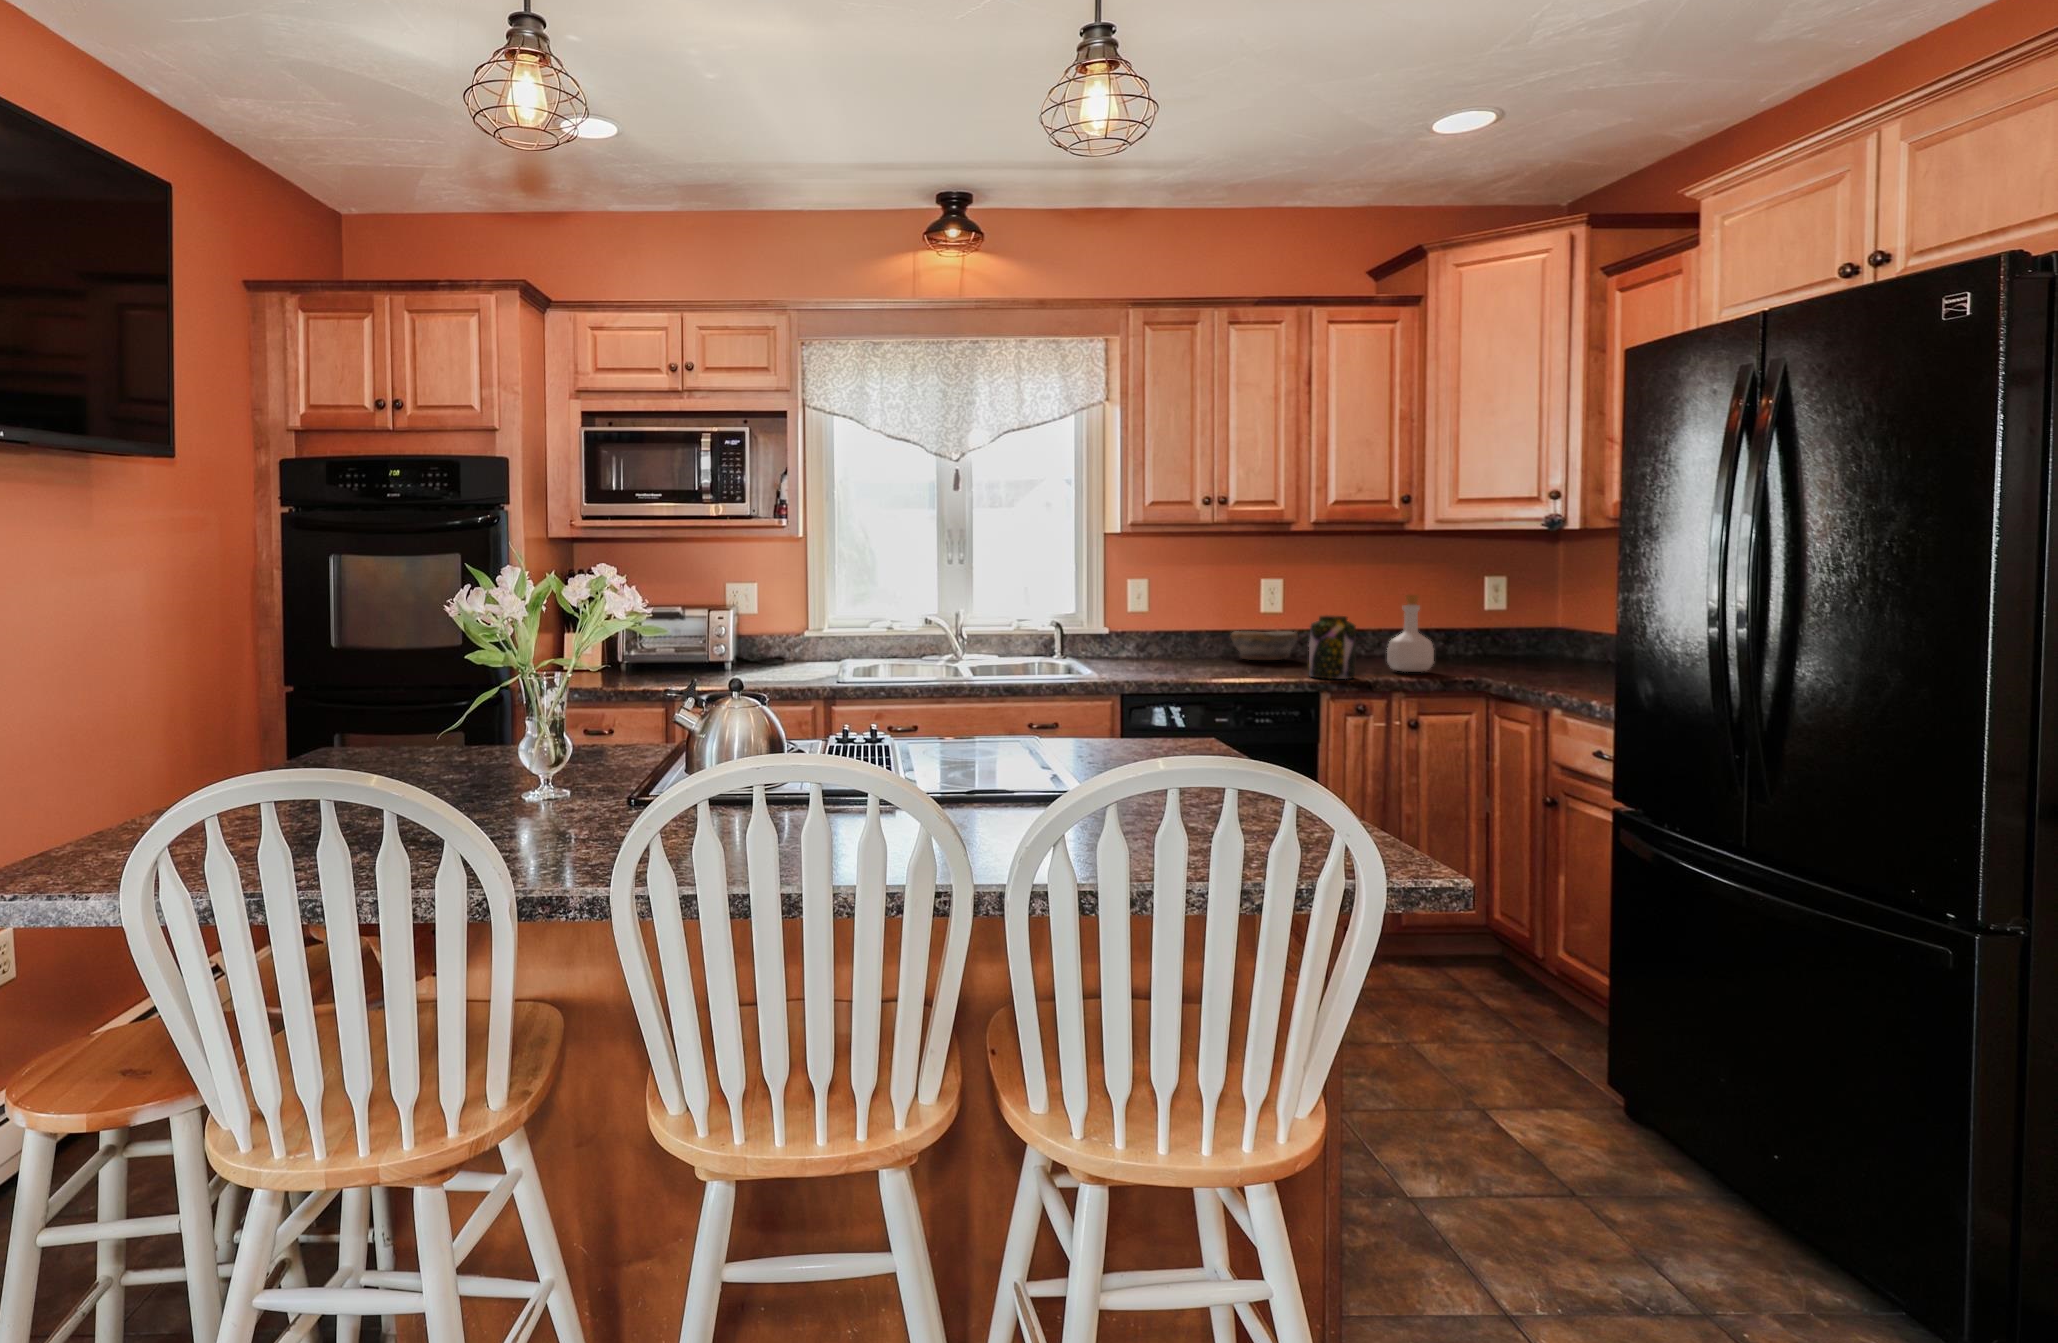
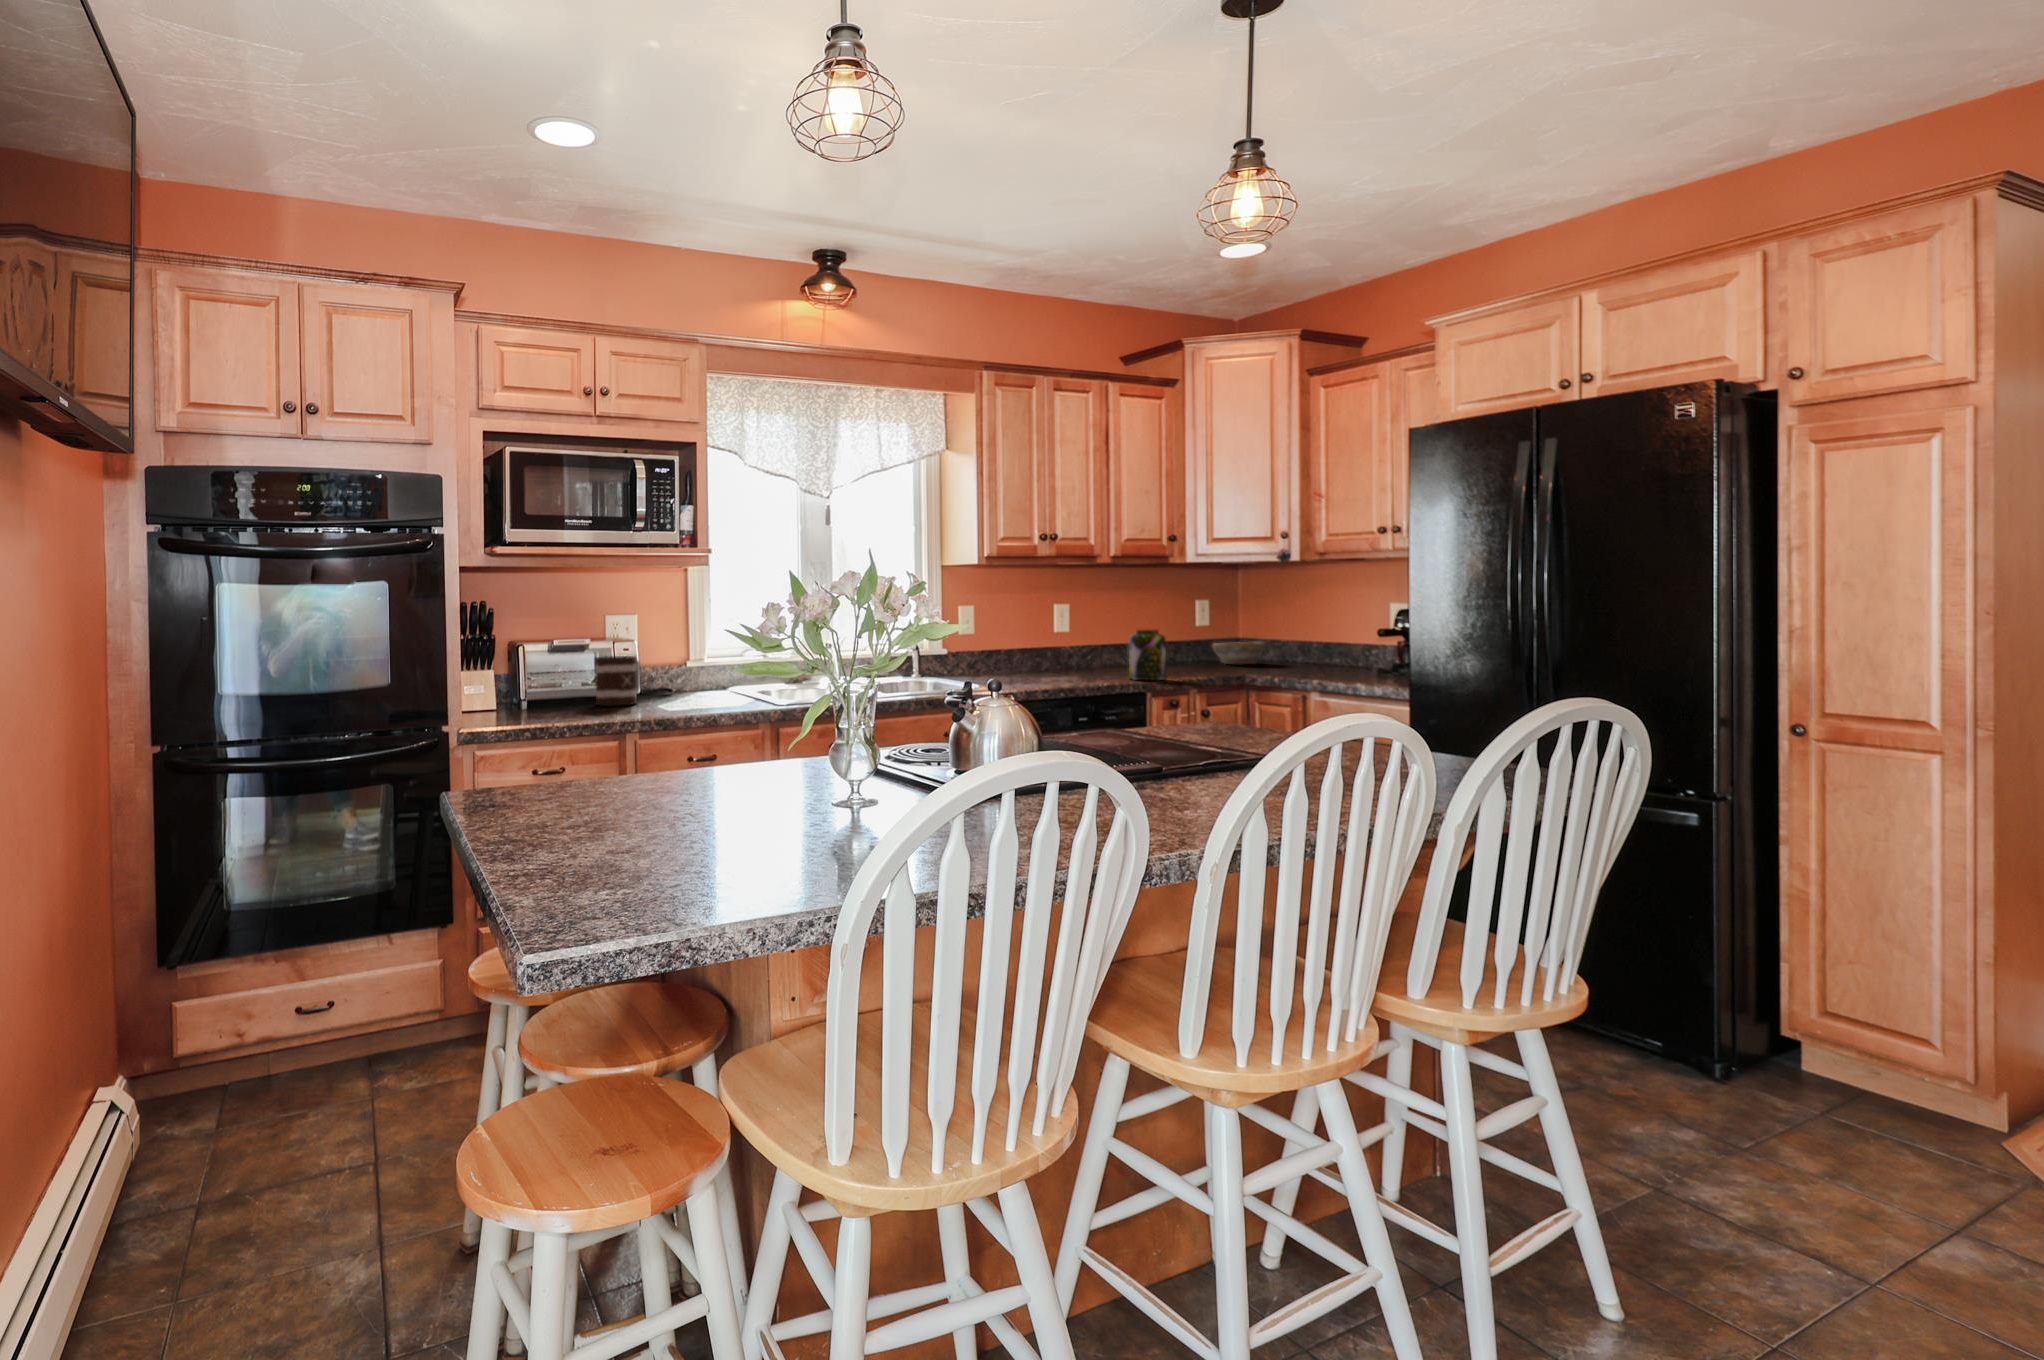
bottle: present [1387,595,1434,672] -> none [1171,613,1207,674]
mug: none [666,631,719,680] -> present [595,656,641,706]
bowl: present [1230,631,1298,660] -> present [1213,642,1266,664]

